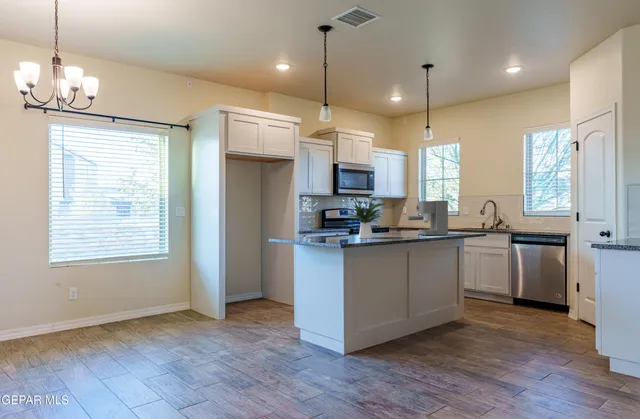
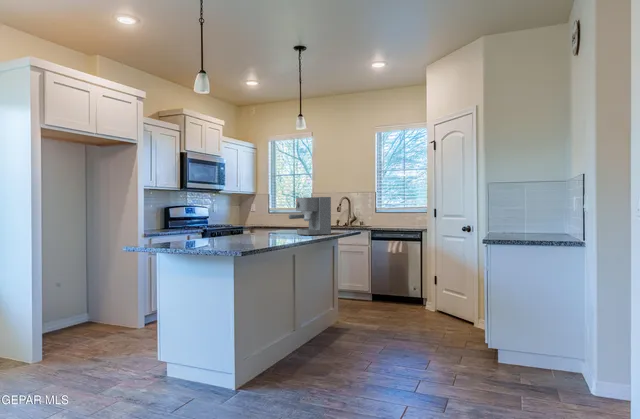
flower arrangement: present [348,194,385,238] -> none [224,188,274,242]

